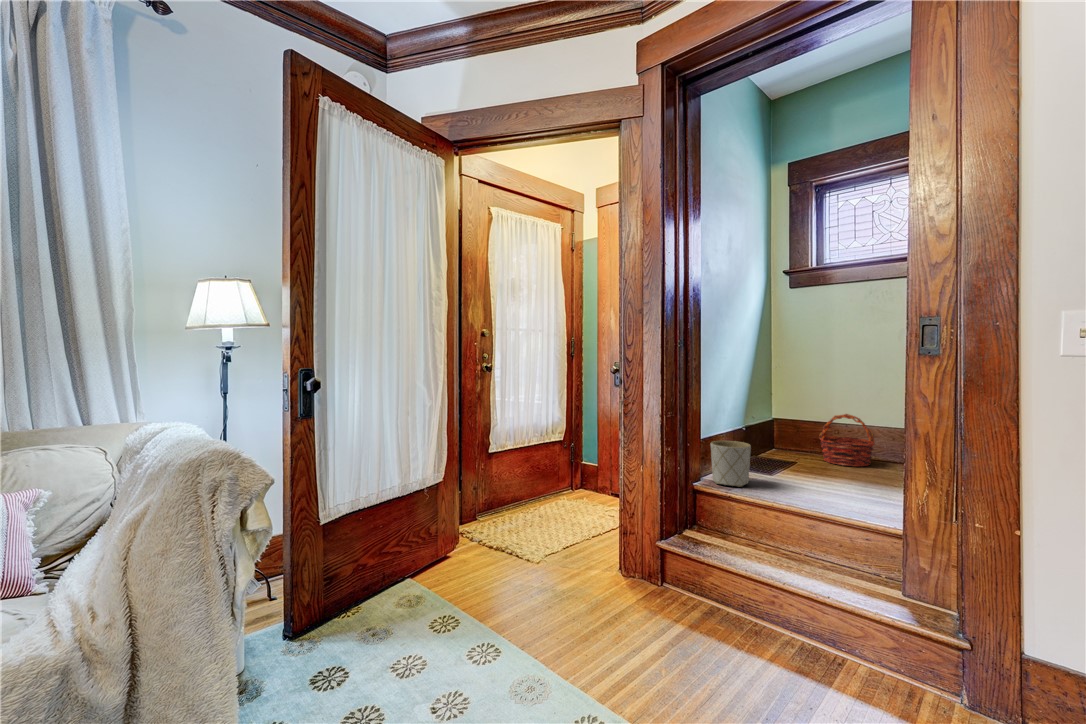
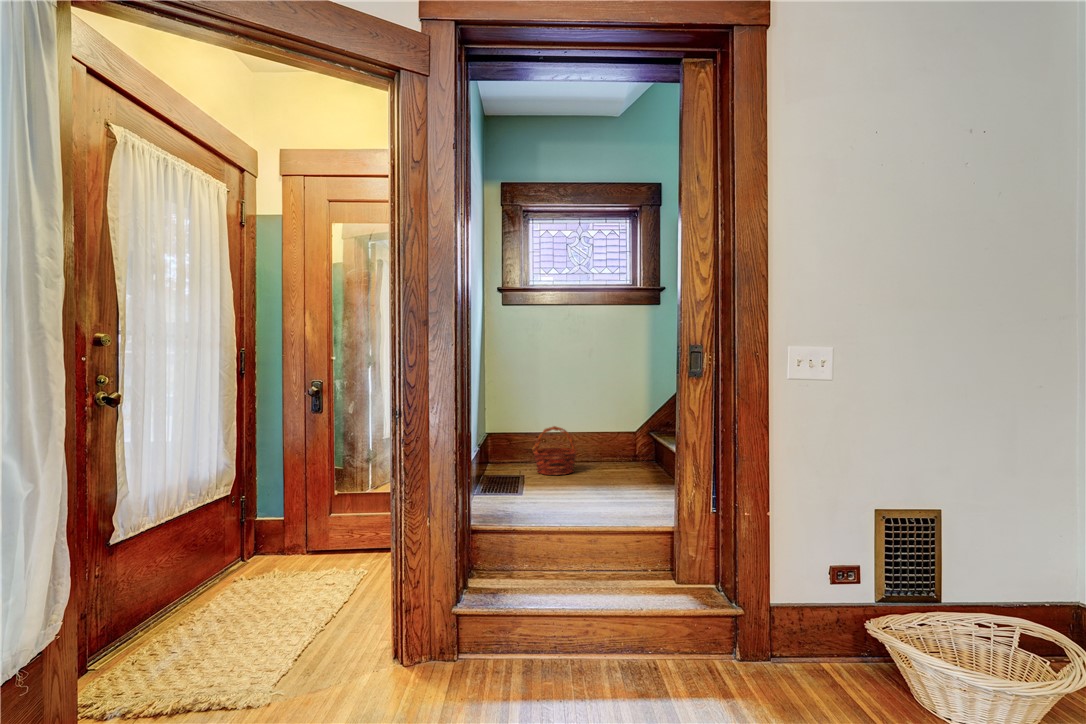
planter: present [711,441,751,487] -> none [474,467,516,519]

